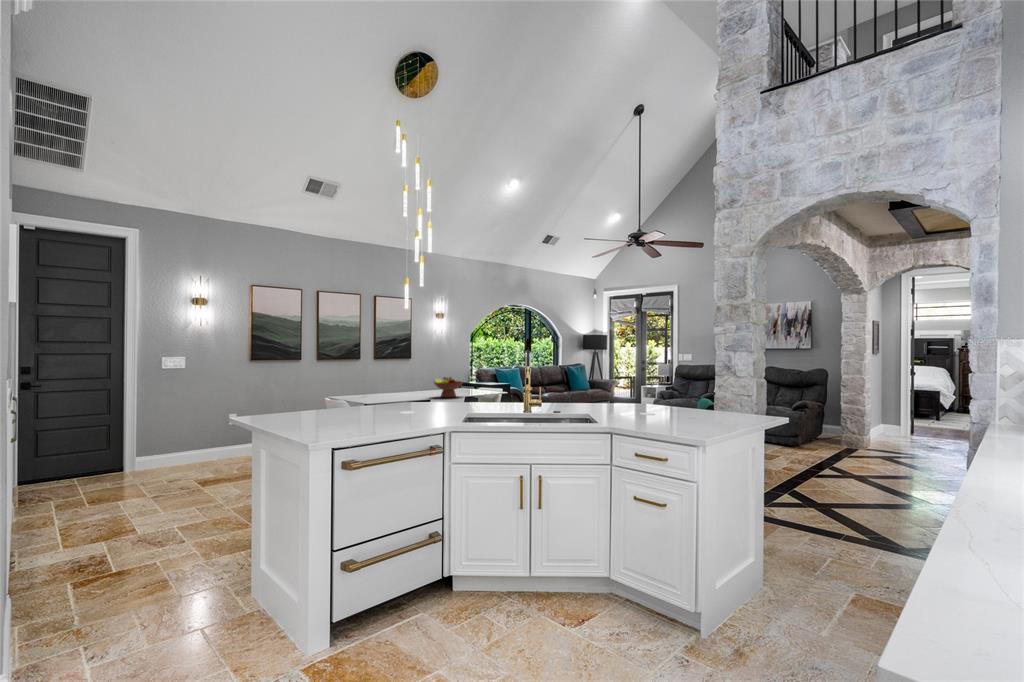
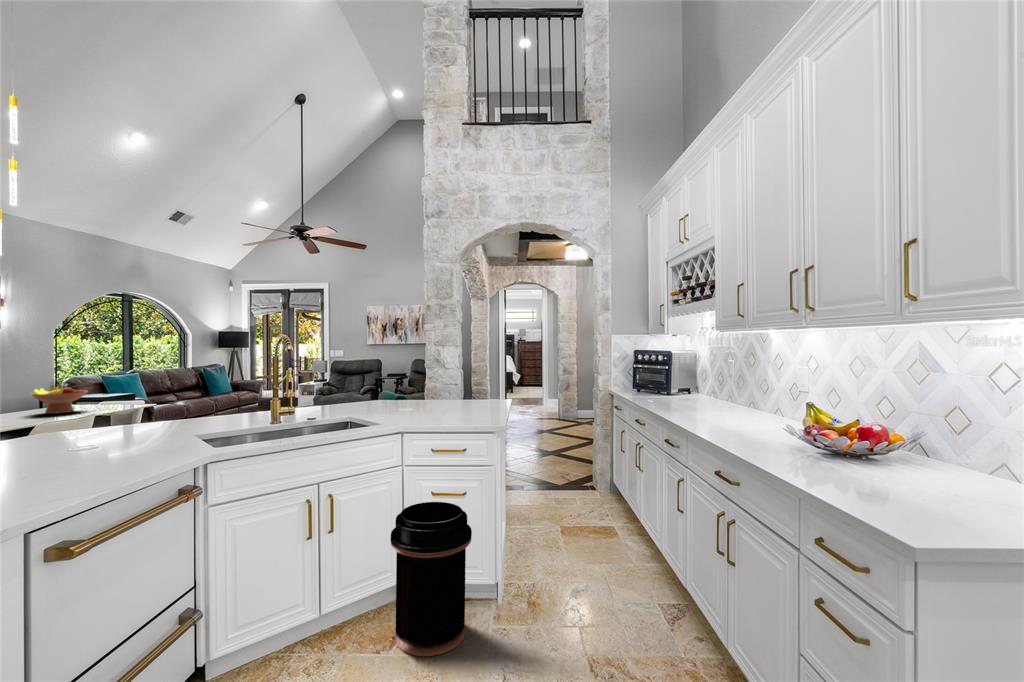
trash can: none [579,504,658,650] -> present [391,502,472,656]

